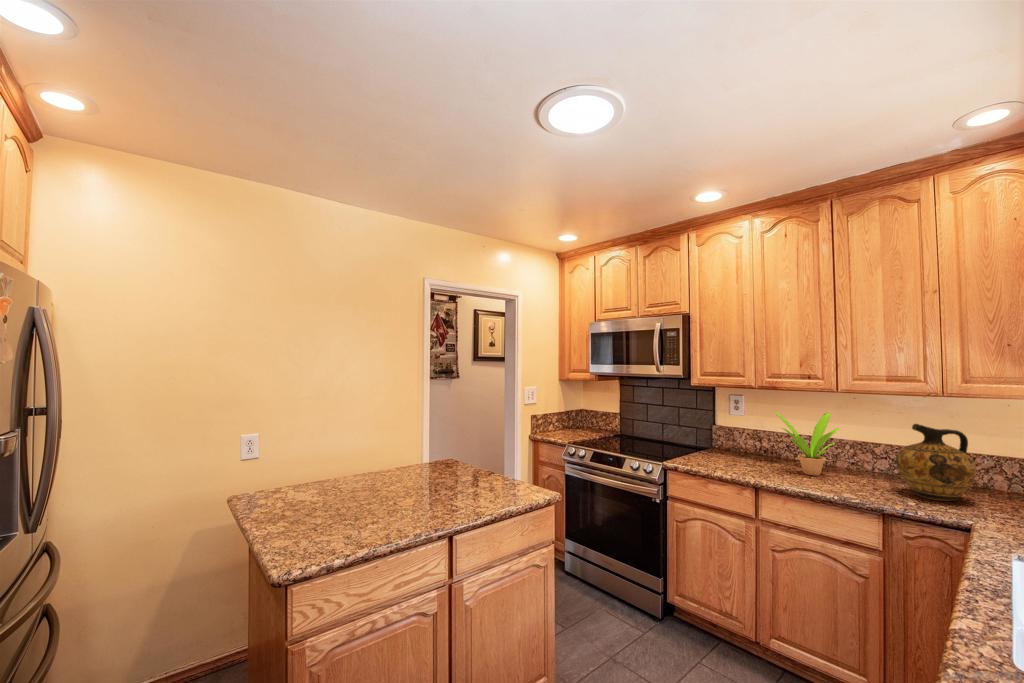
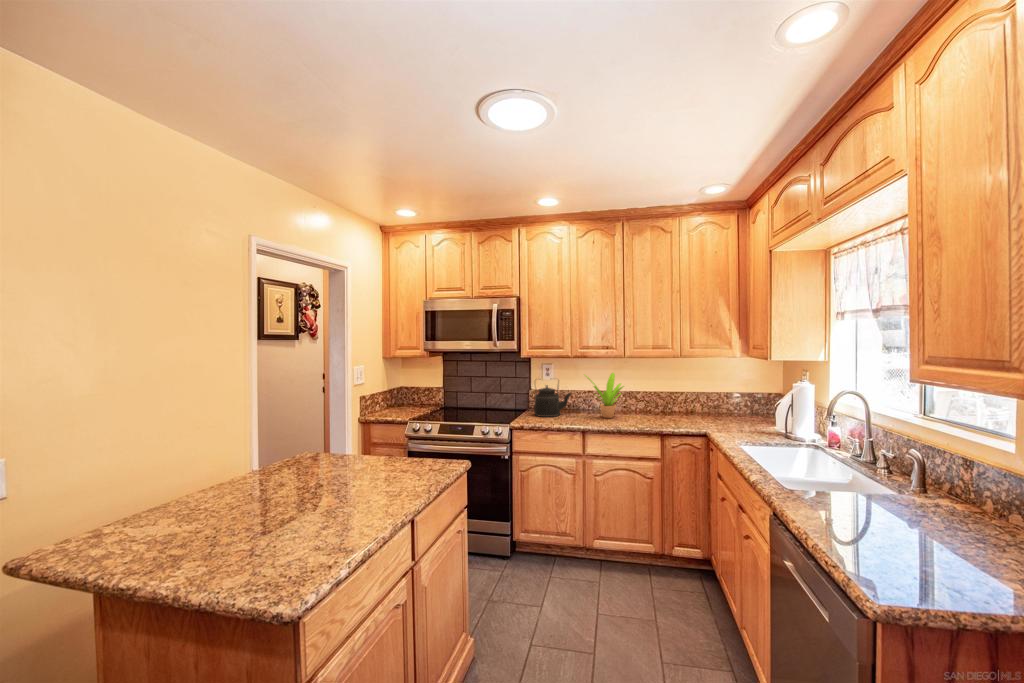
kettle: none [708,412,763,462] -> present [534,385,571,417]
ceramic jug: present [896,424,976,501] -> none [658,376,697,422]

